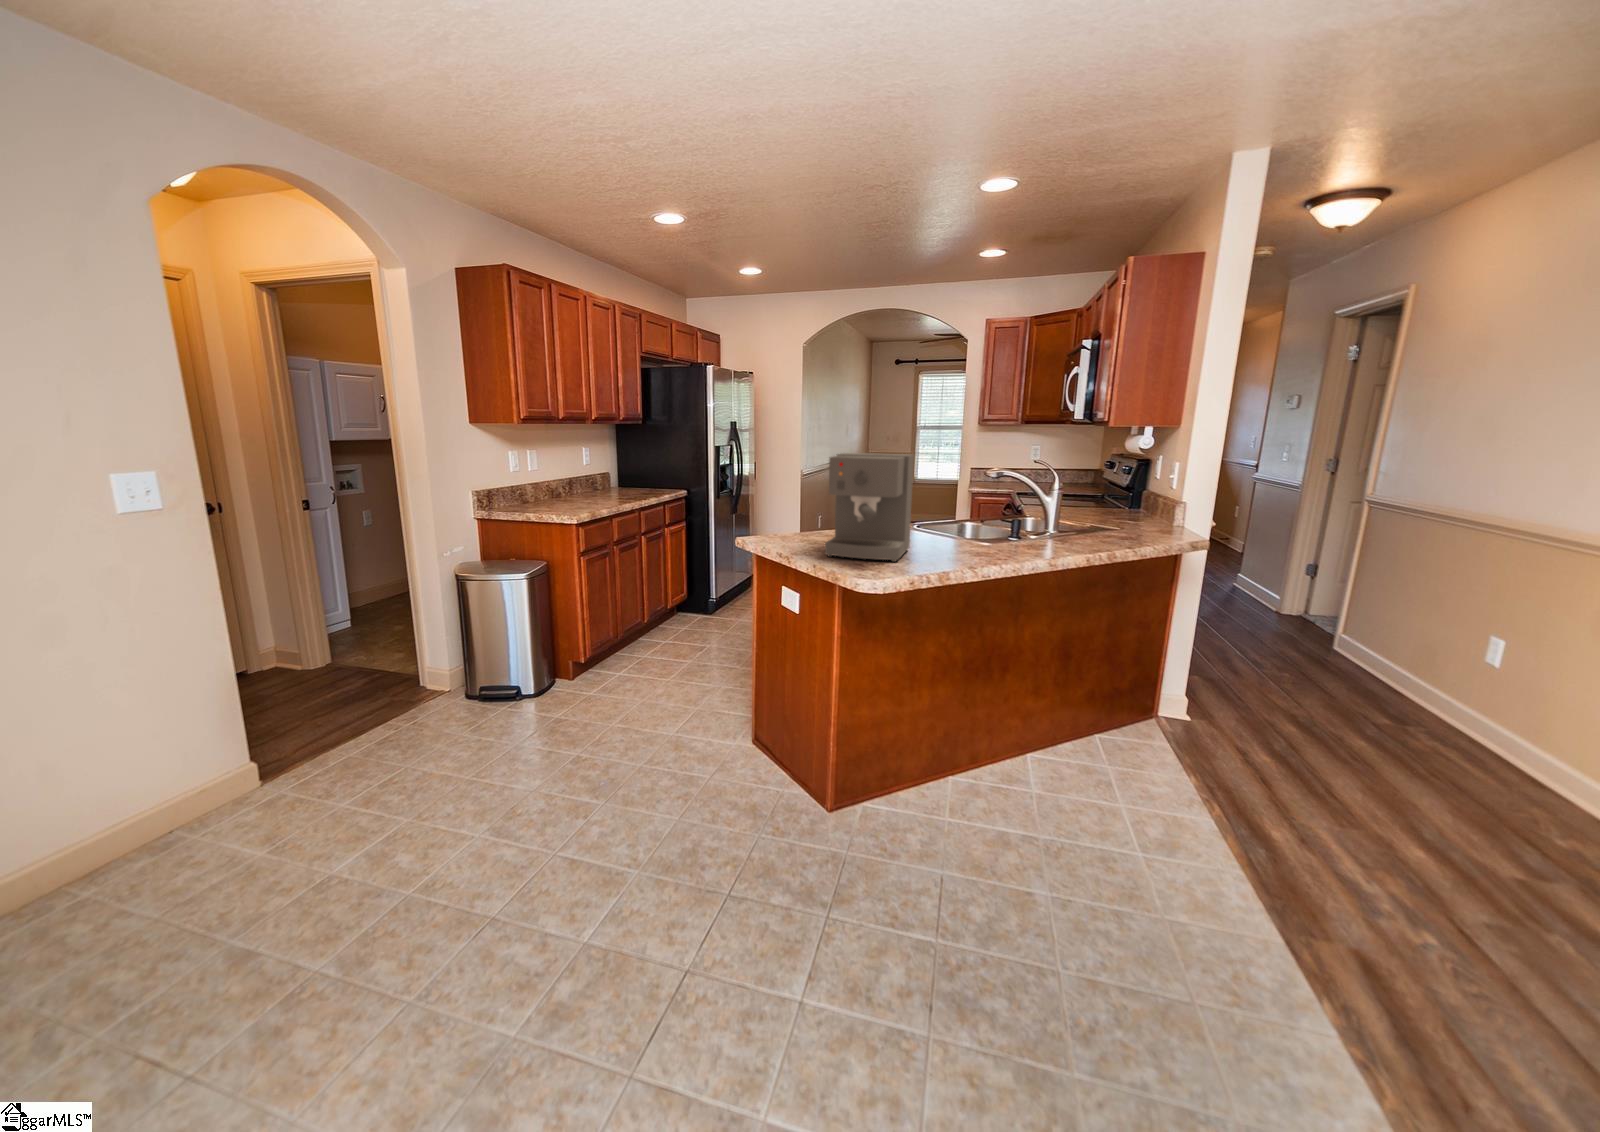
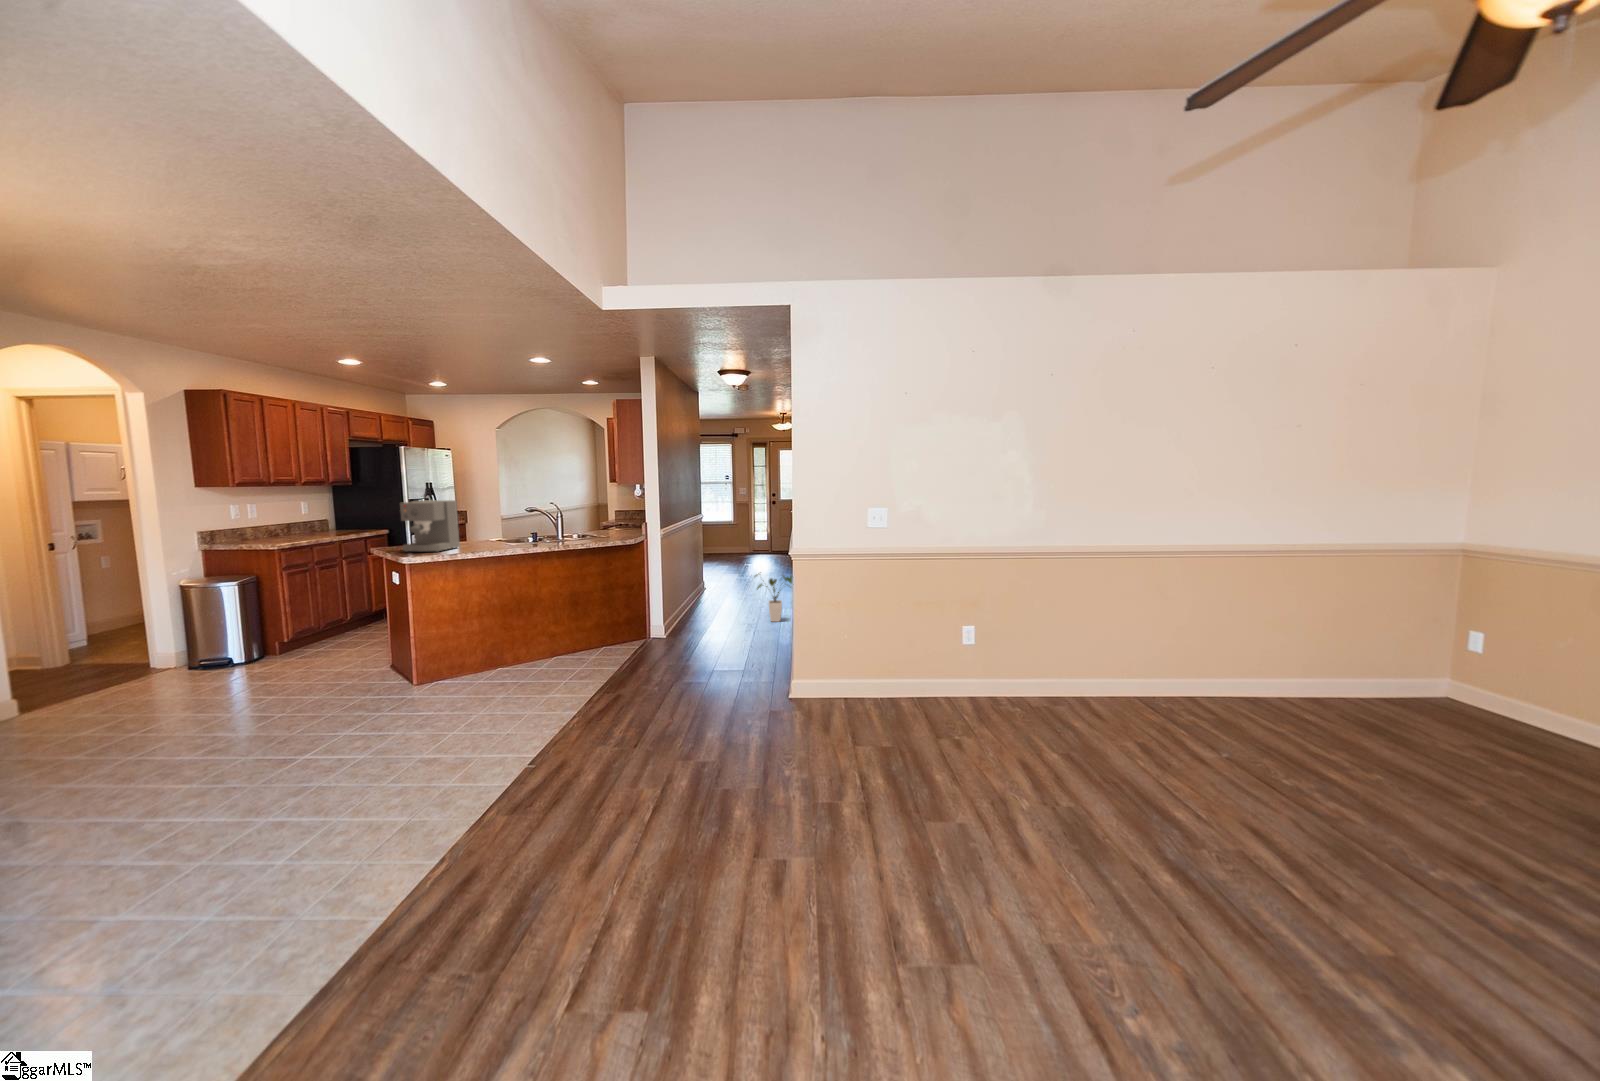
house plant: none [1318,606,1444,703] -> present [755,574,792,622]

